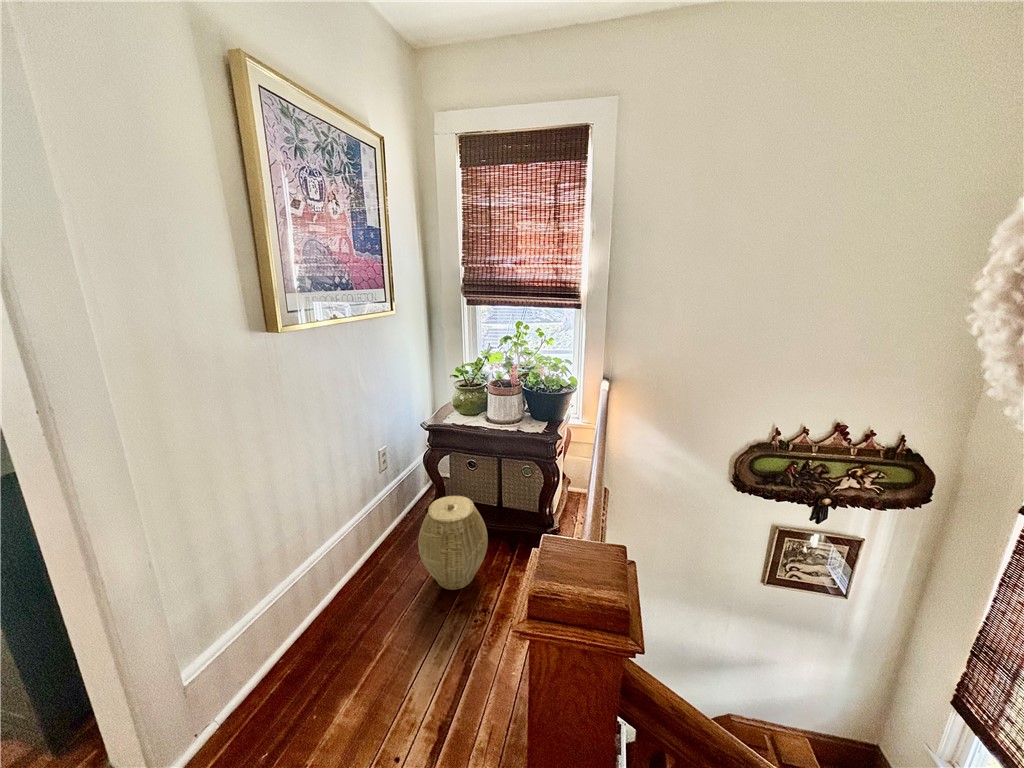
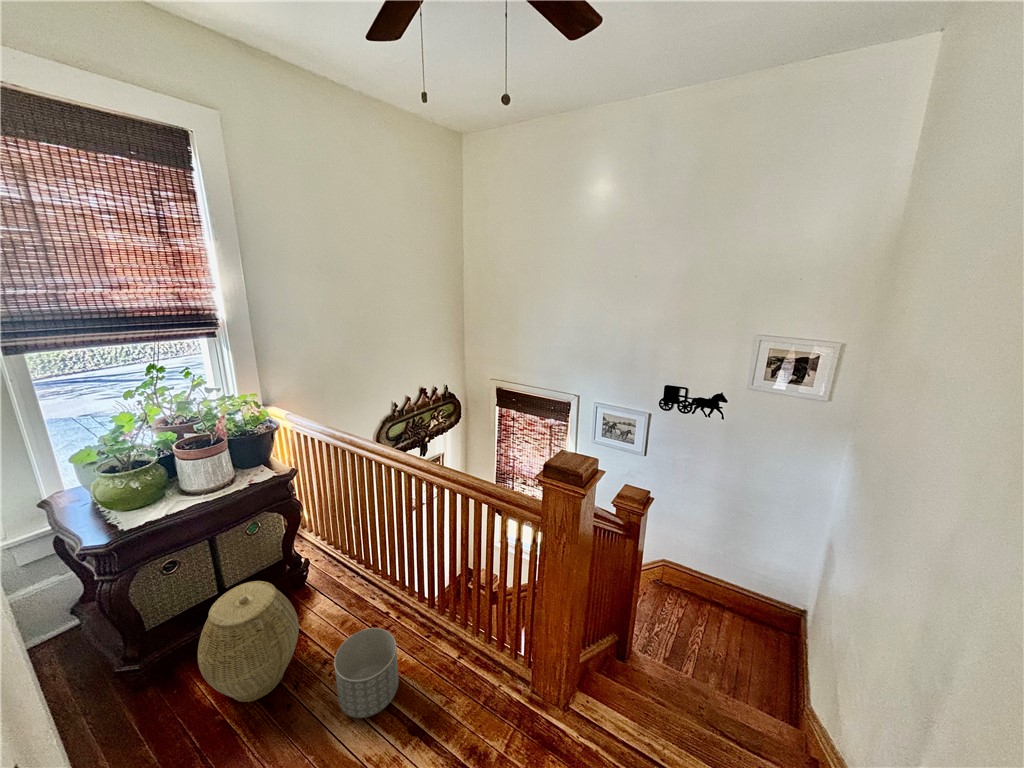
planter: none [435,596,496,685] -> present [334,628,399,718]

